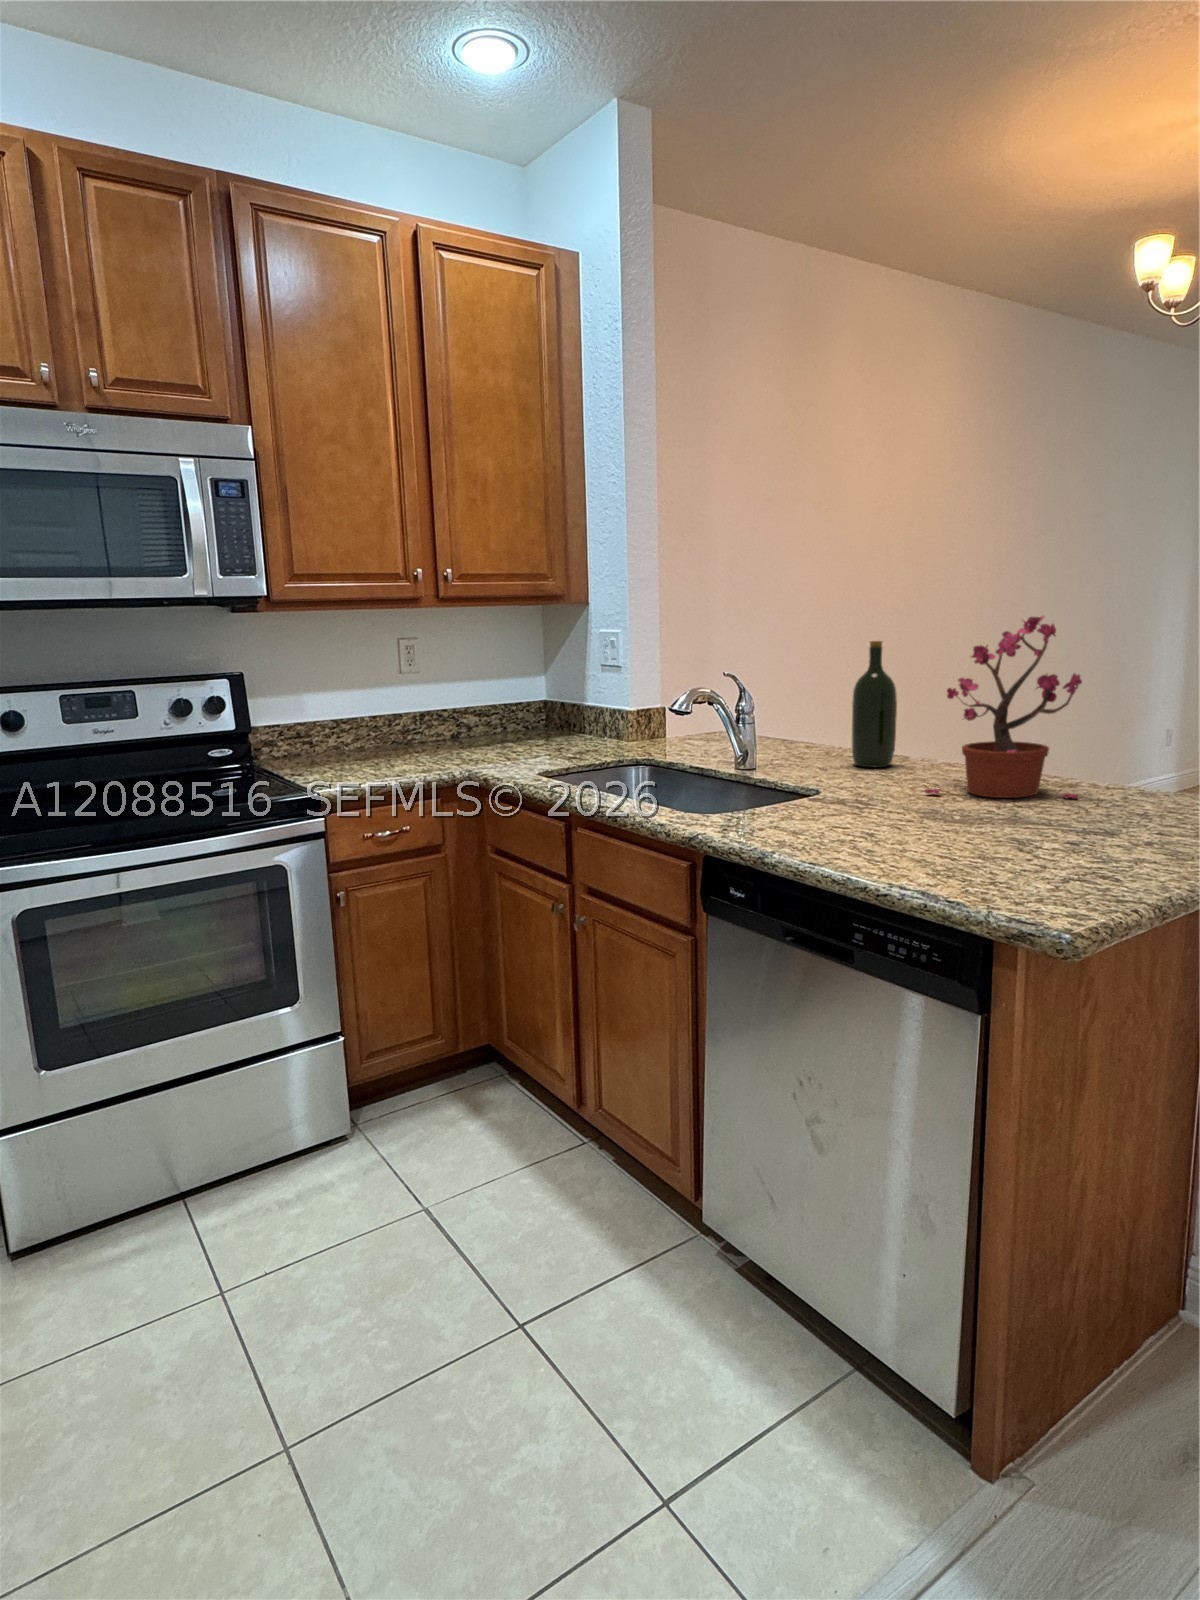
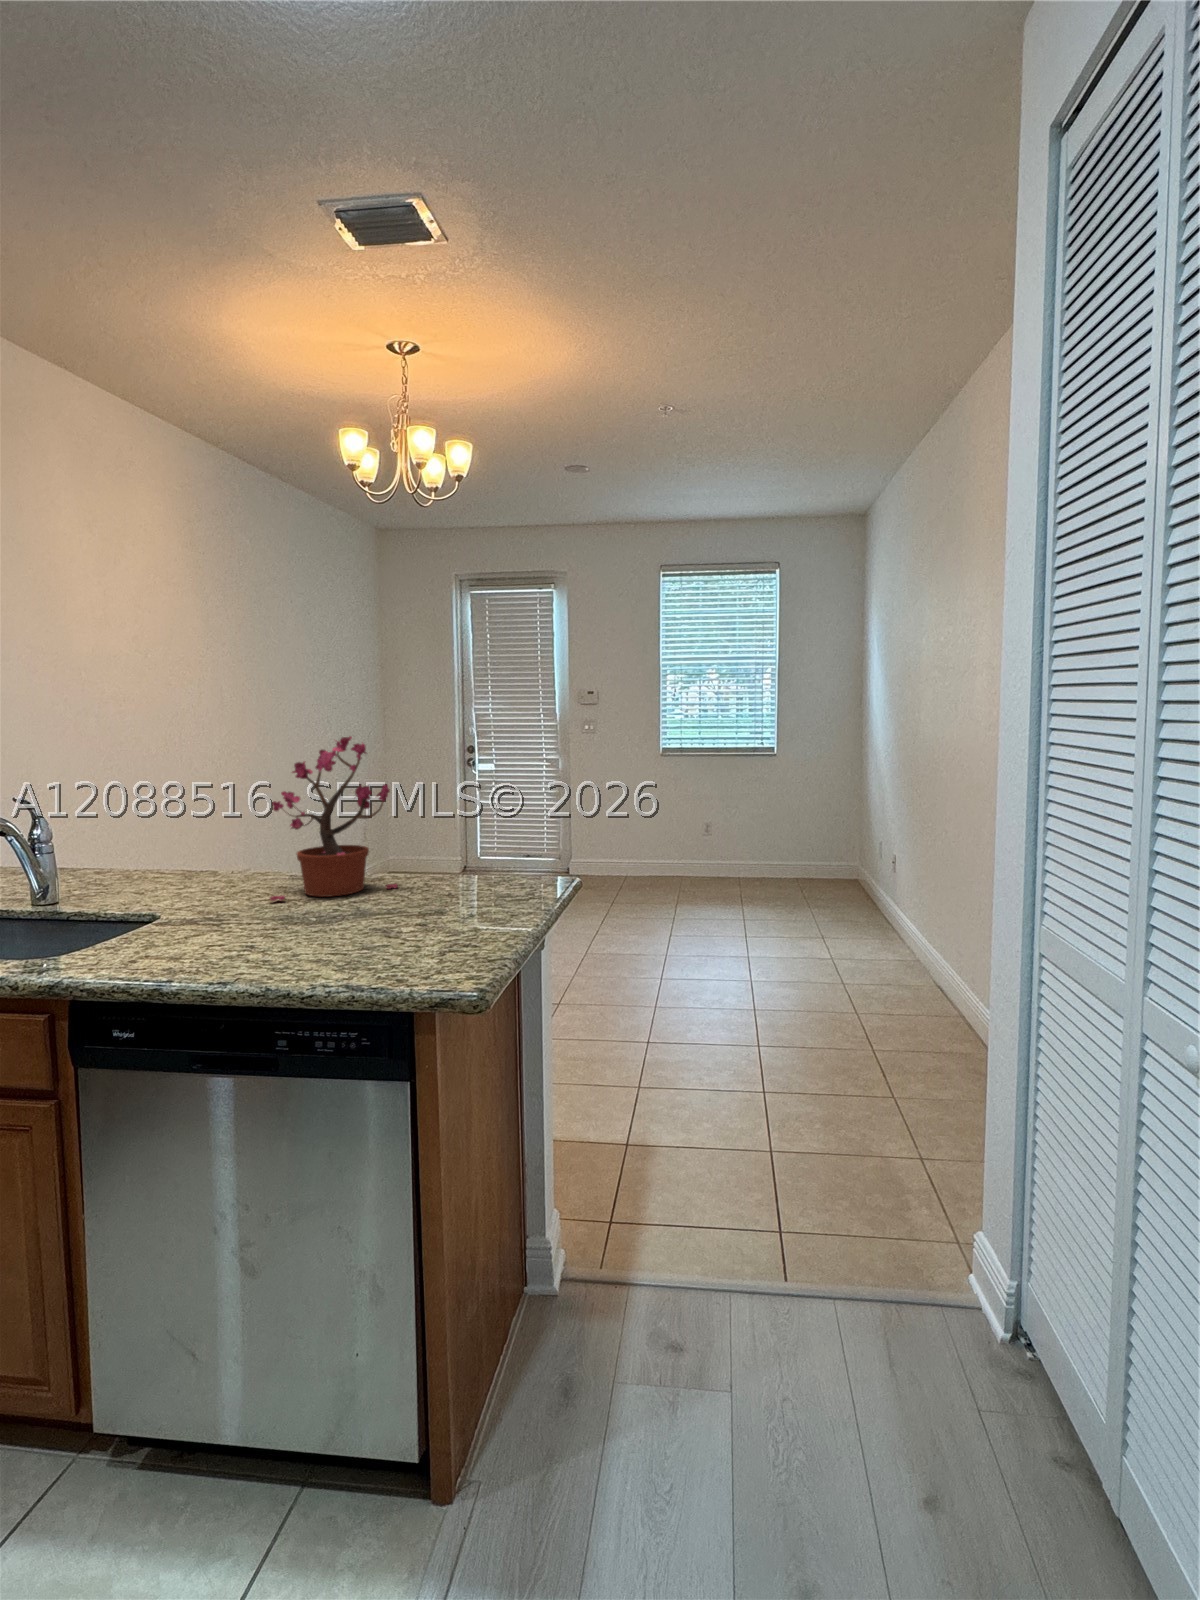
wine bottle: present [852,641,897,767] -> none [166,759,215,884]

